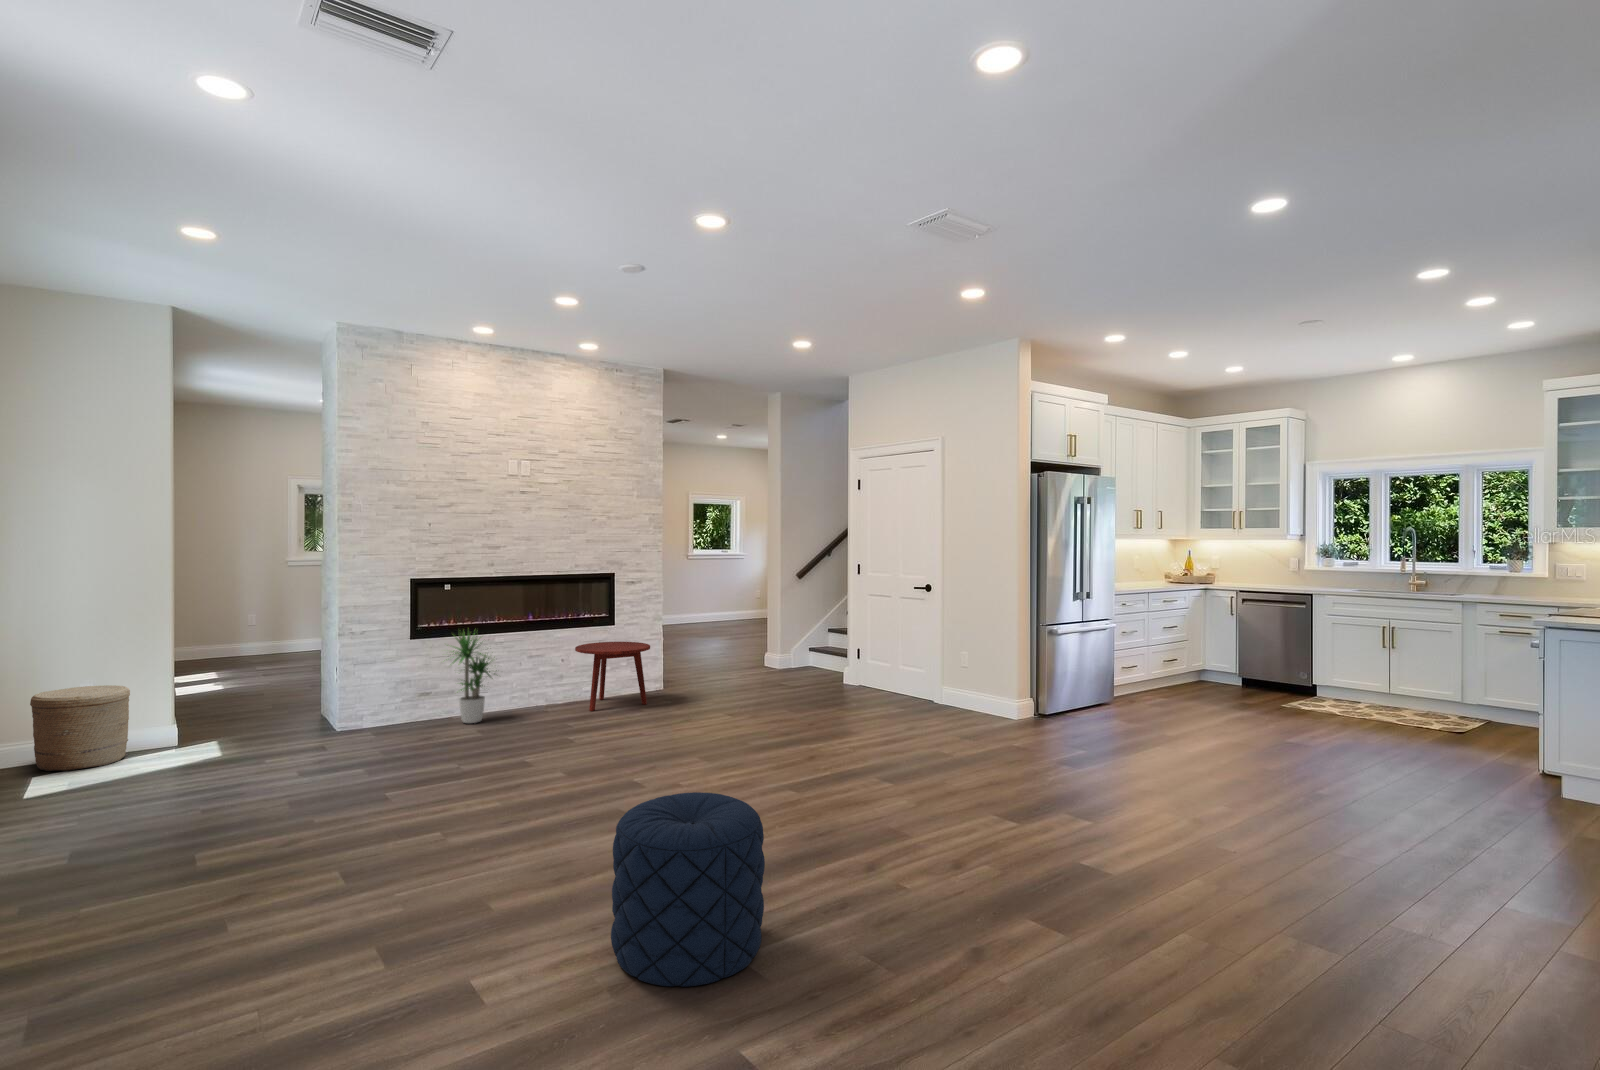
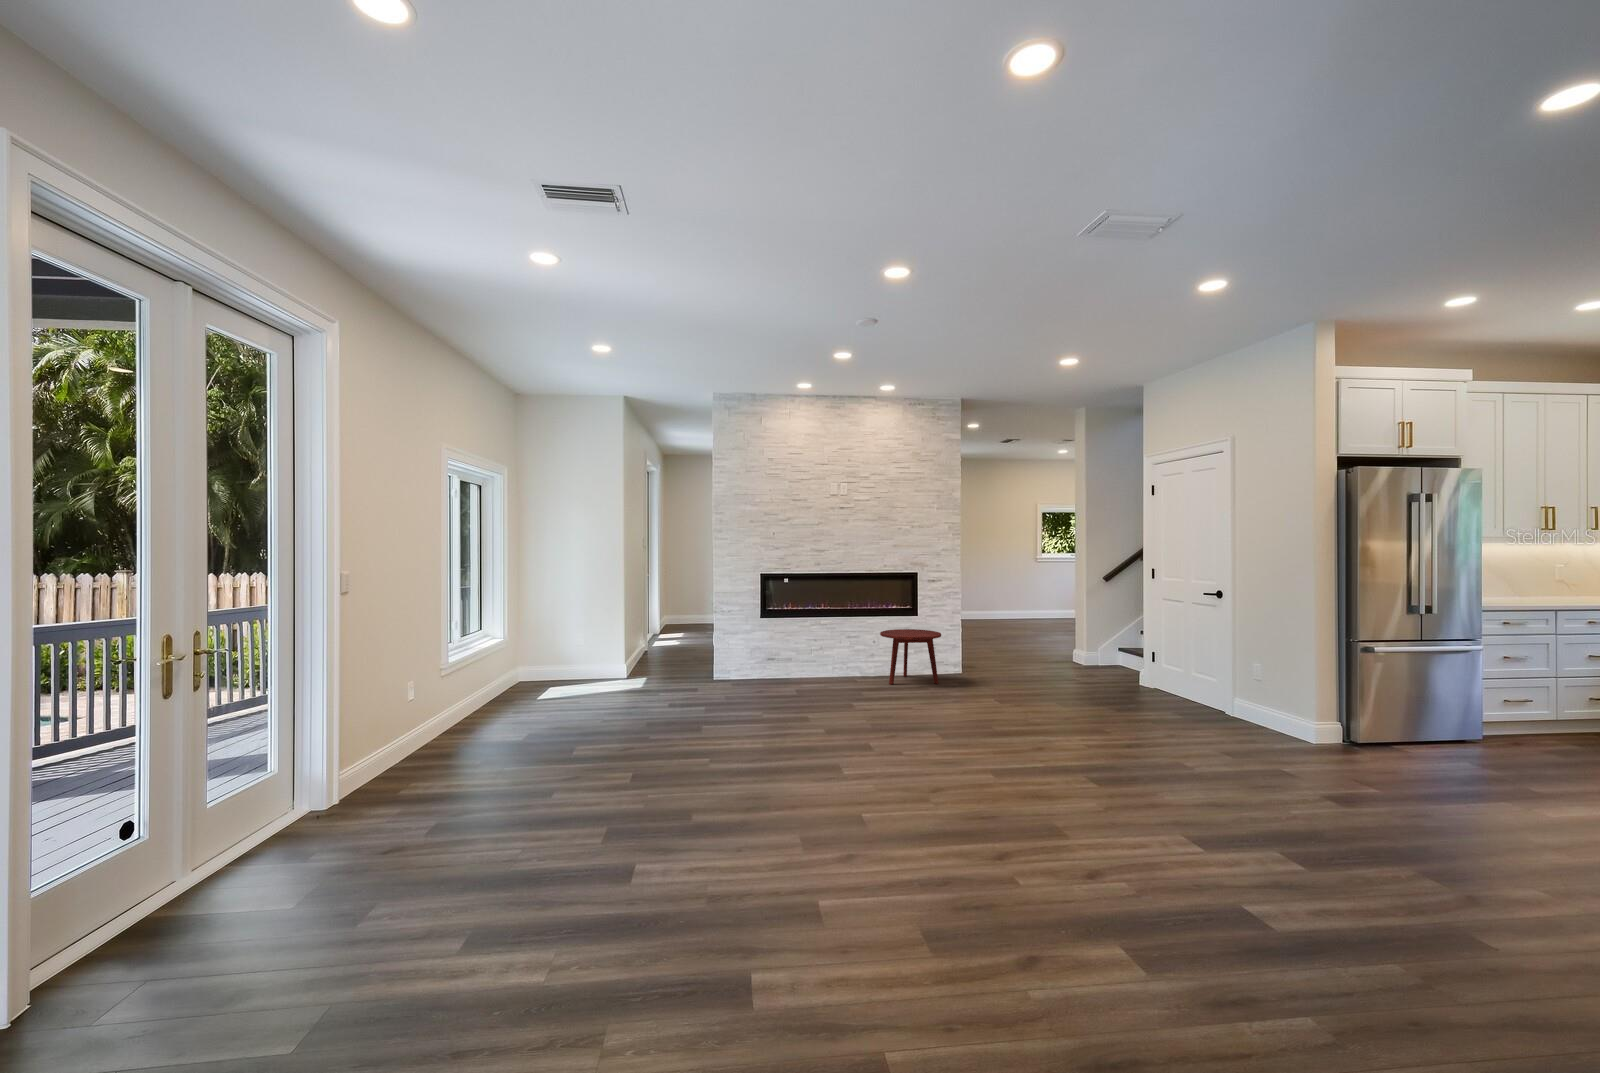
potted plant: present [452,633,492,723] -> none [777,611,824,684]
woven basket: present [30,685,130,771] -> none [554,636,602,687]
pouf: present [611,792,765,987] -> none [765,748,886,900]

